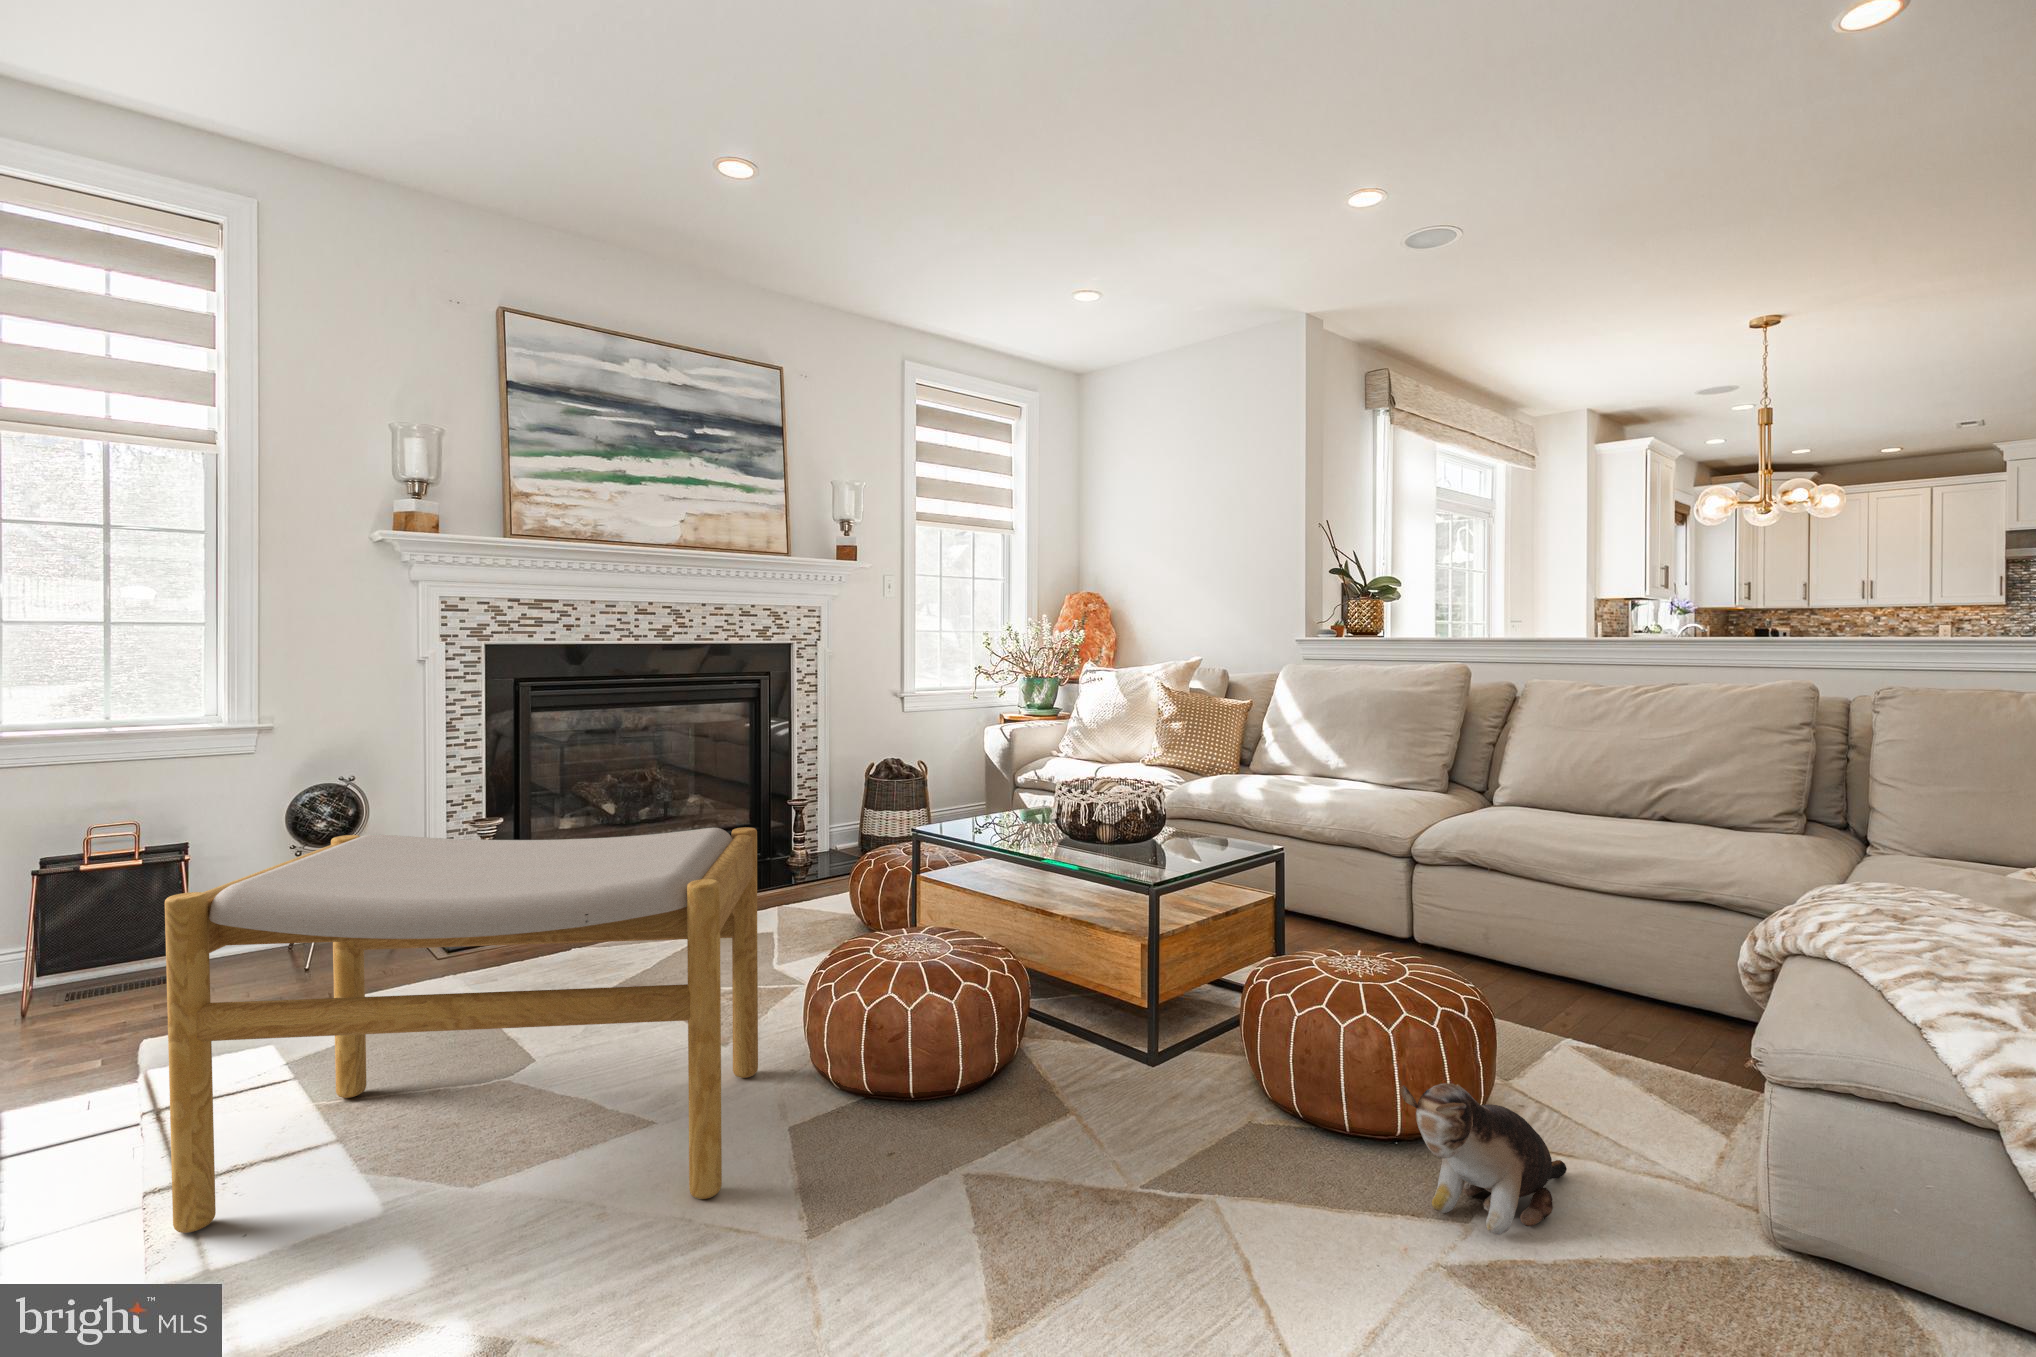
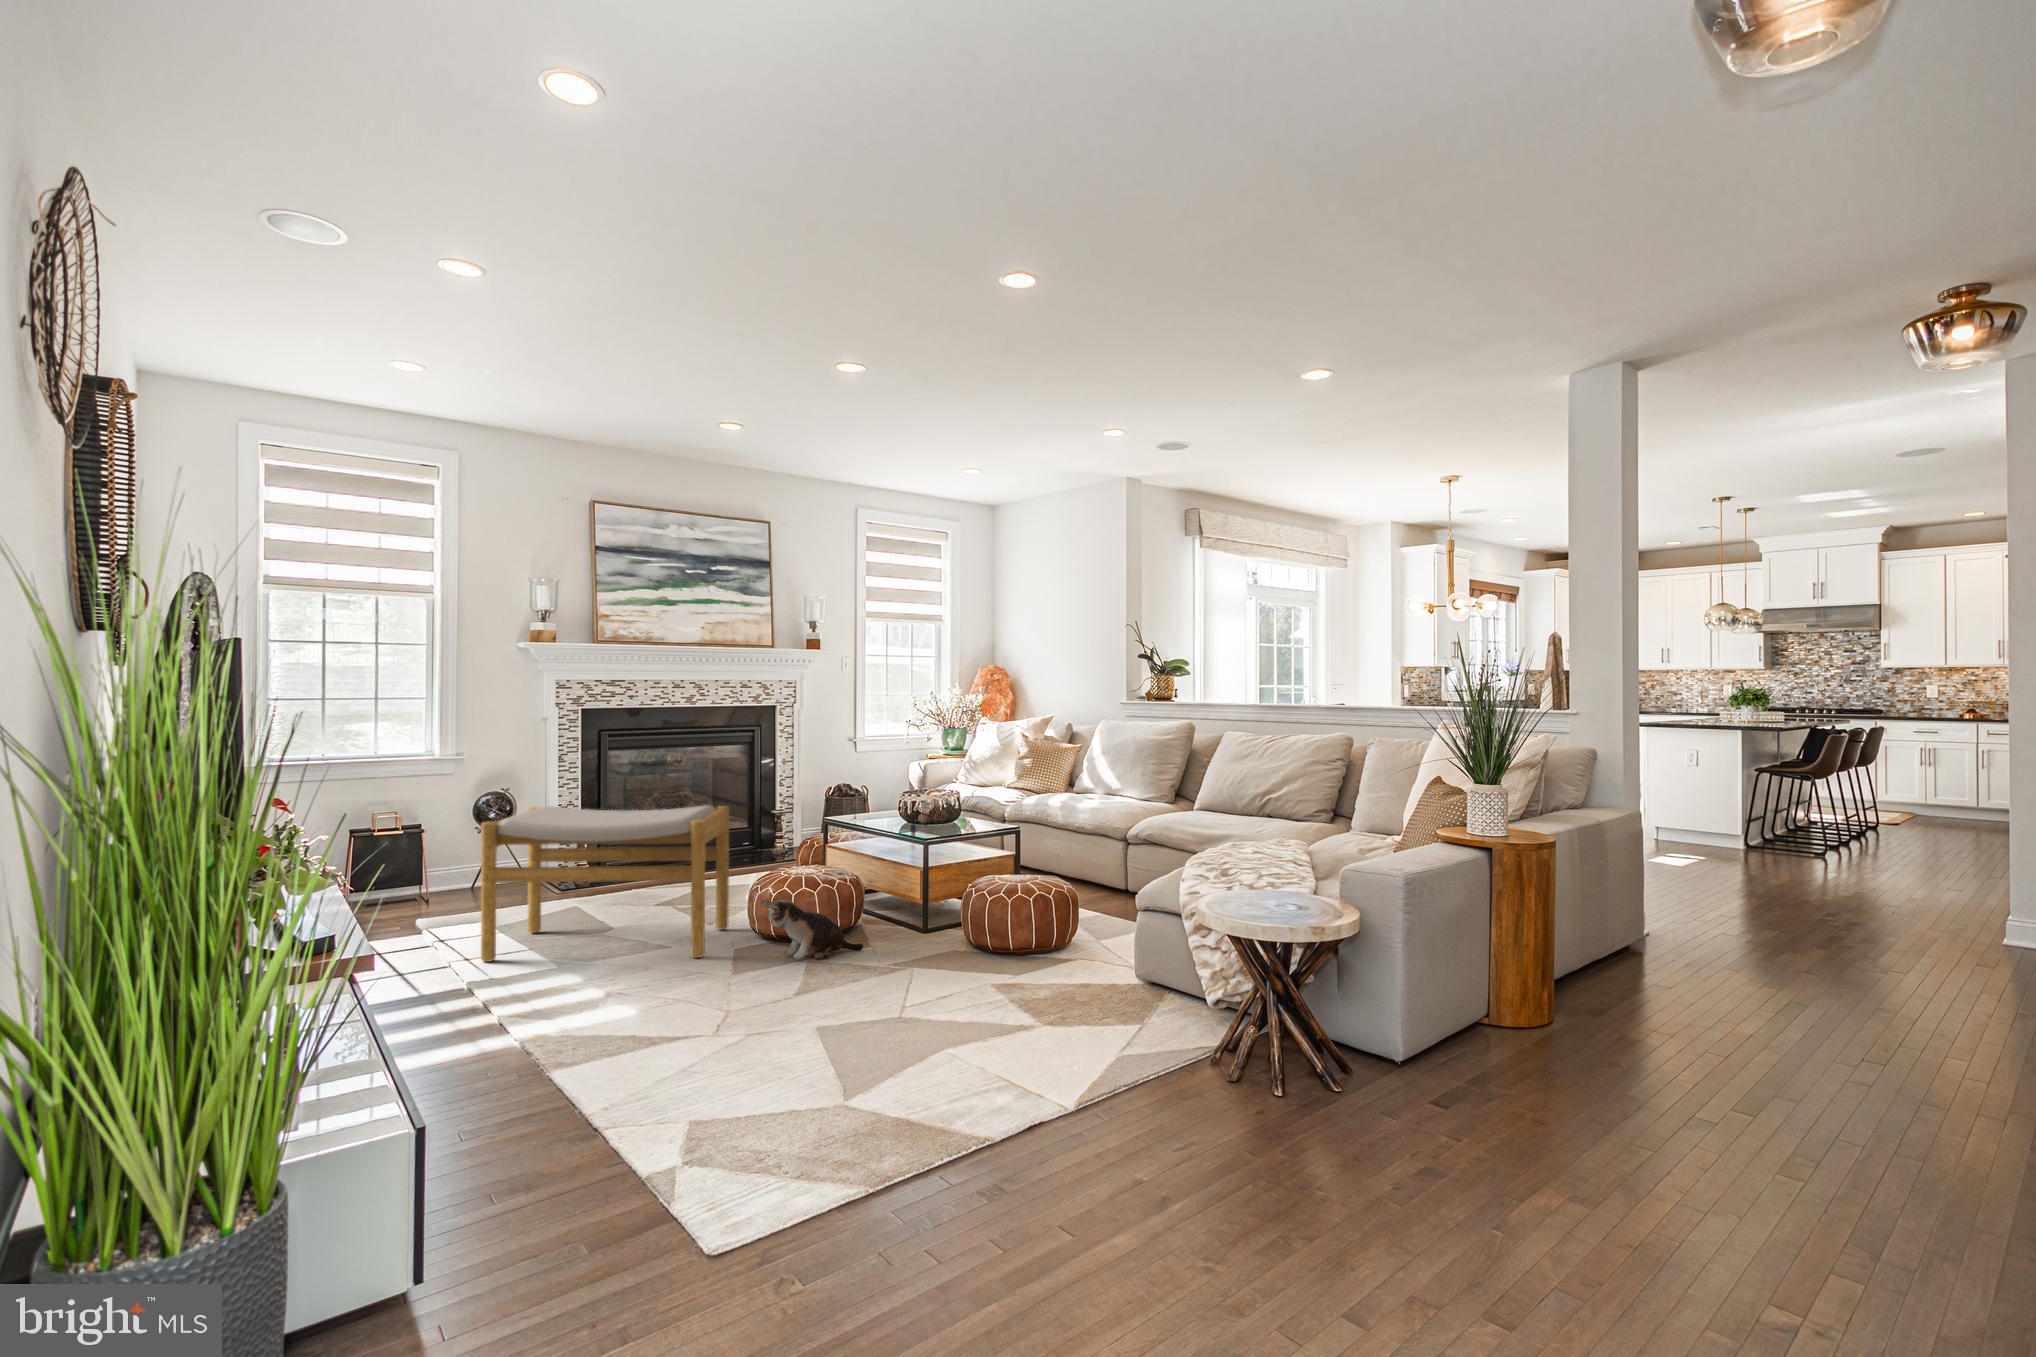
plush toy: present [1400,1083,1567,1234] -> present [761,899,863,959]

